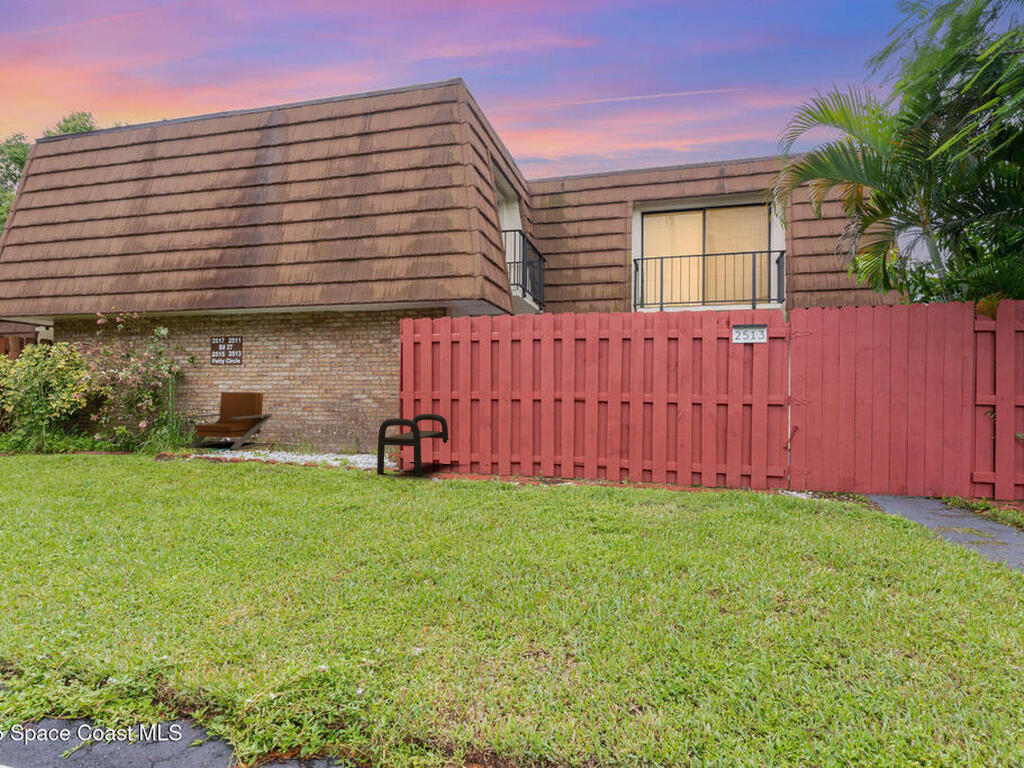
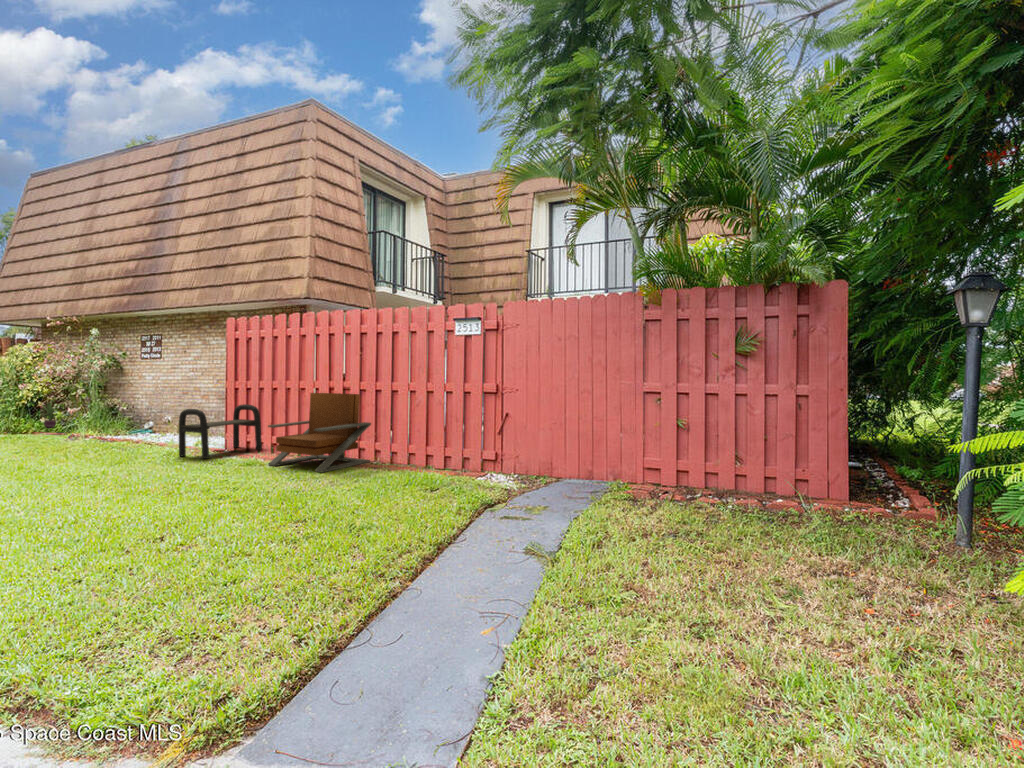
lounge chair: present [188,392,272,450] -> present [268,393,371,472]
decorative plant: none [77,413,117,444] -> present [43,403,56,428]

